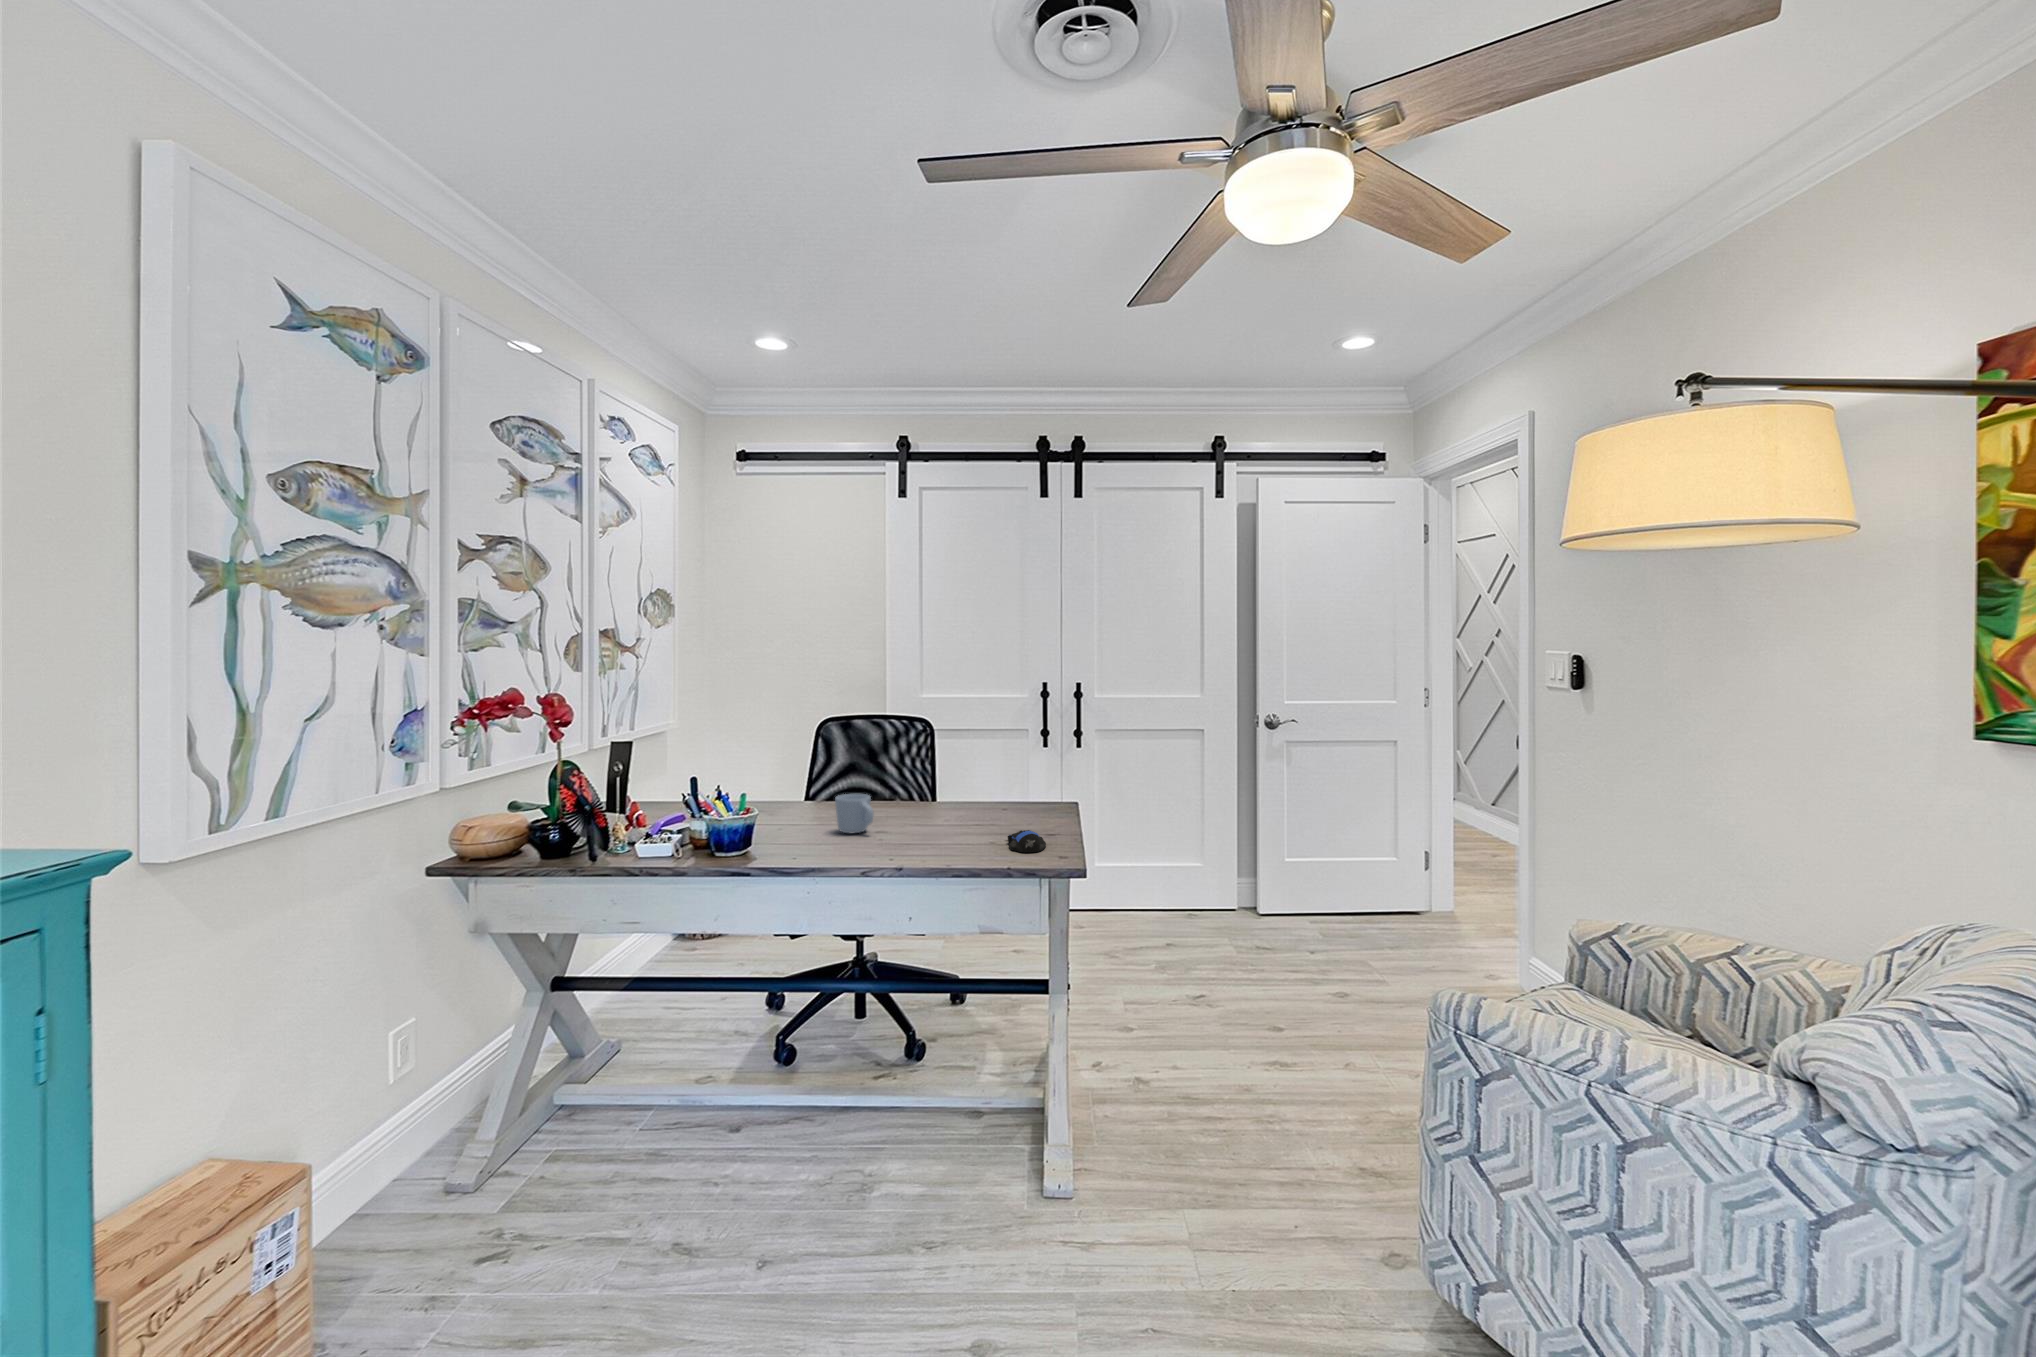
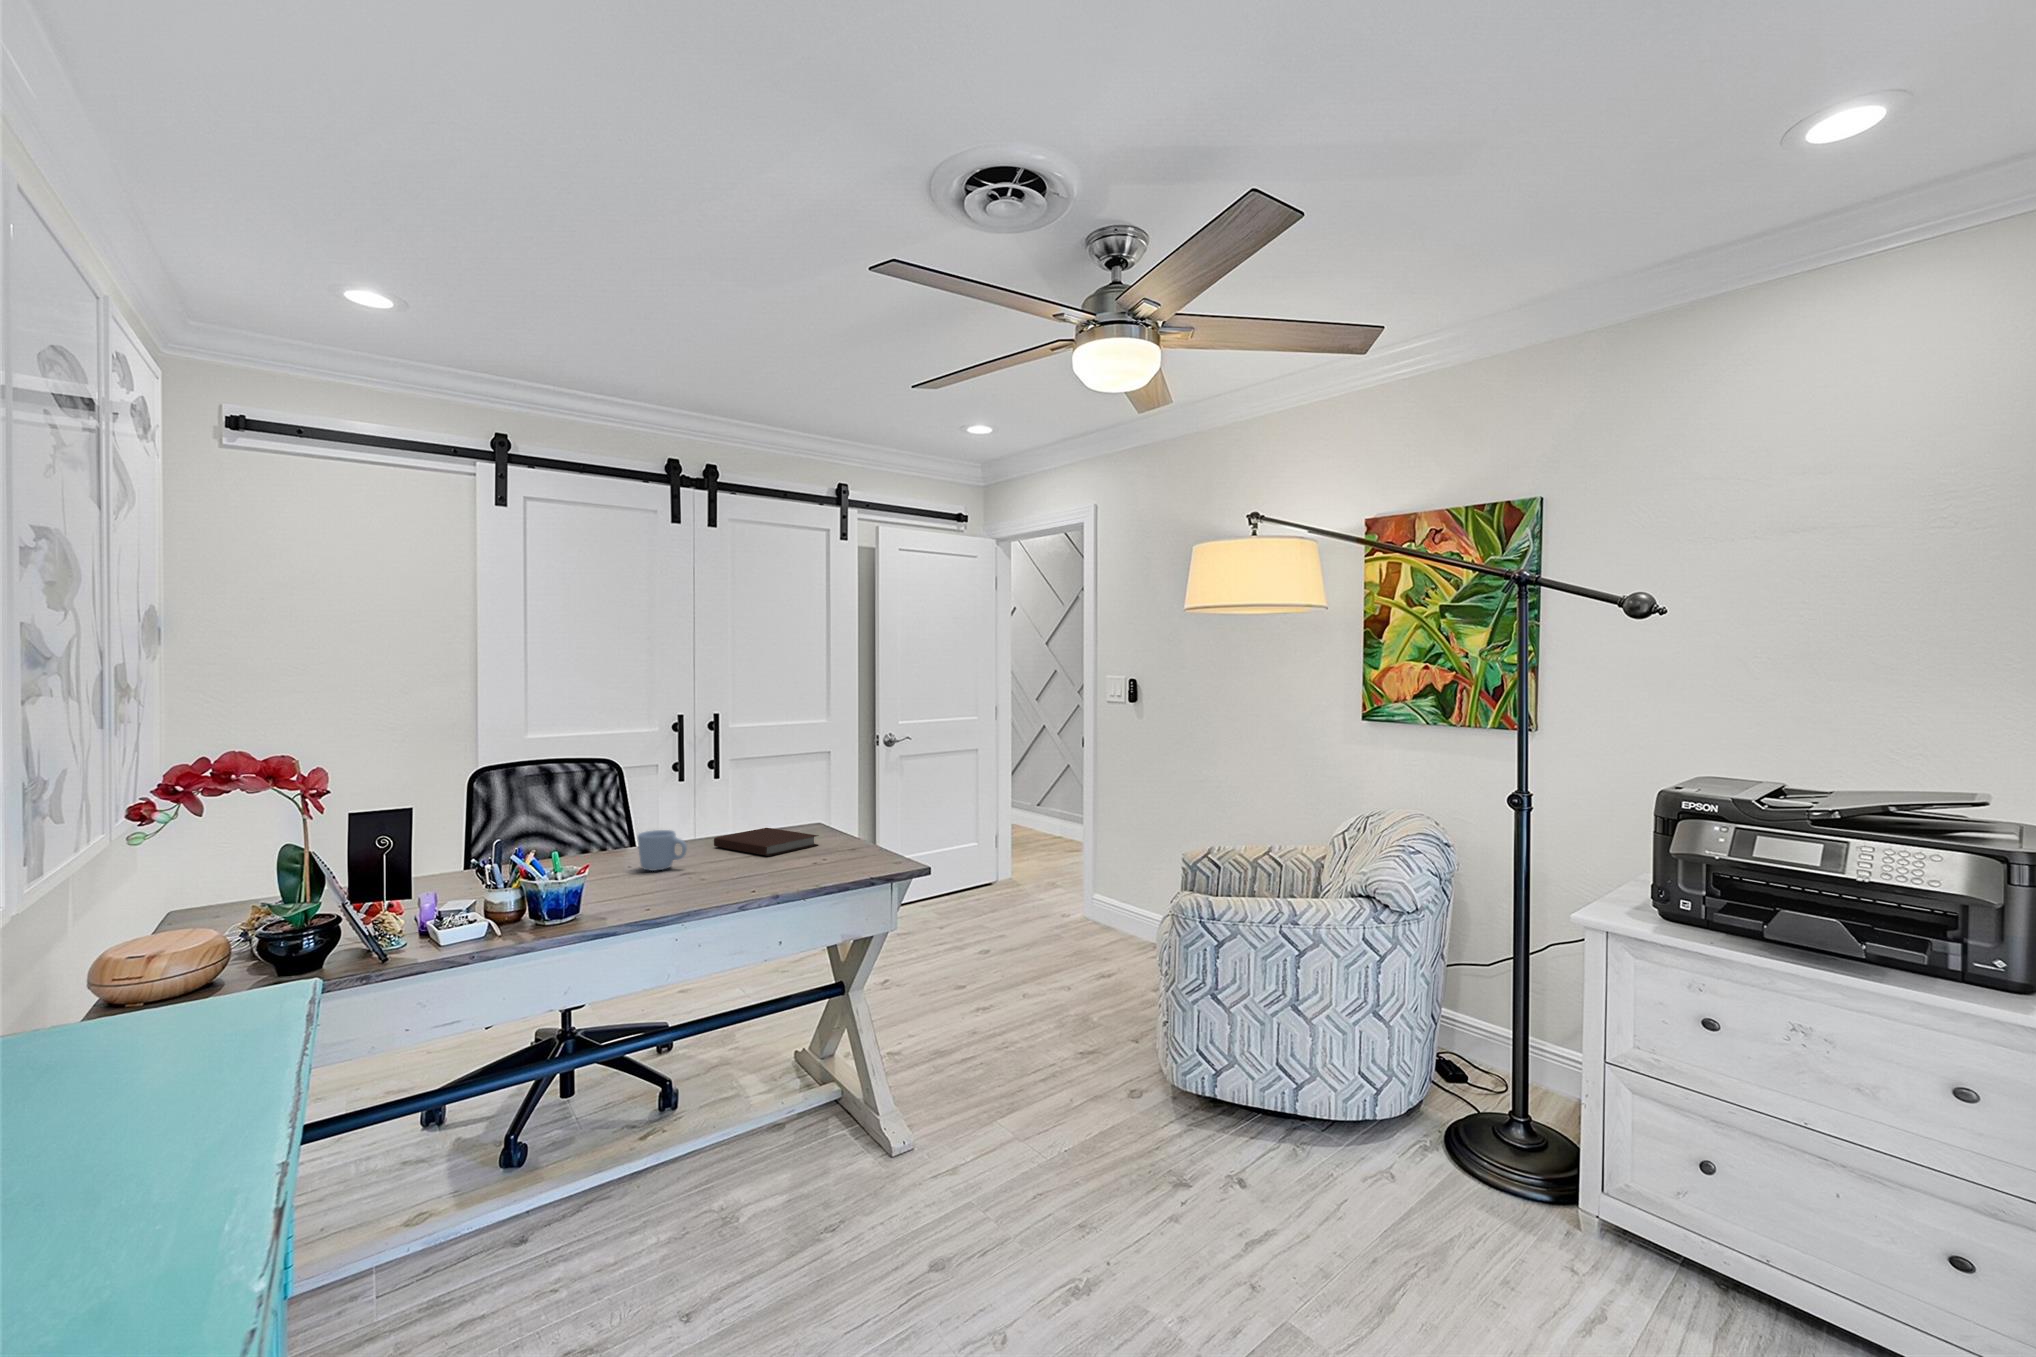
notebook: none [938,804,1027,834] -> present [714,828,819,856]
computer mouse: present [1008,830,1046,852] -> none [824,841,866,860]

